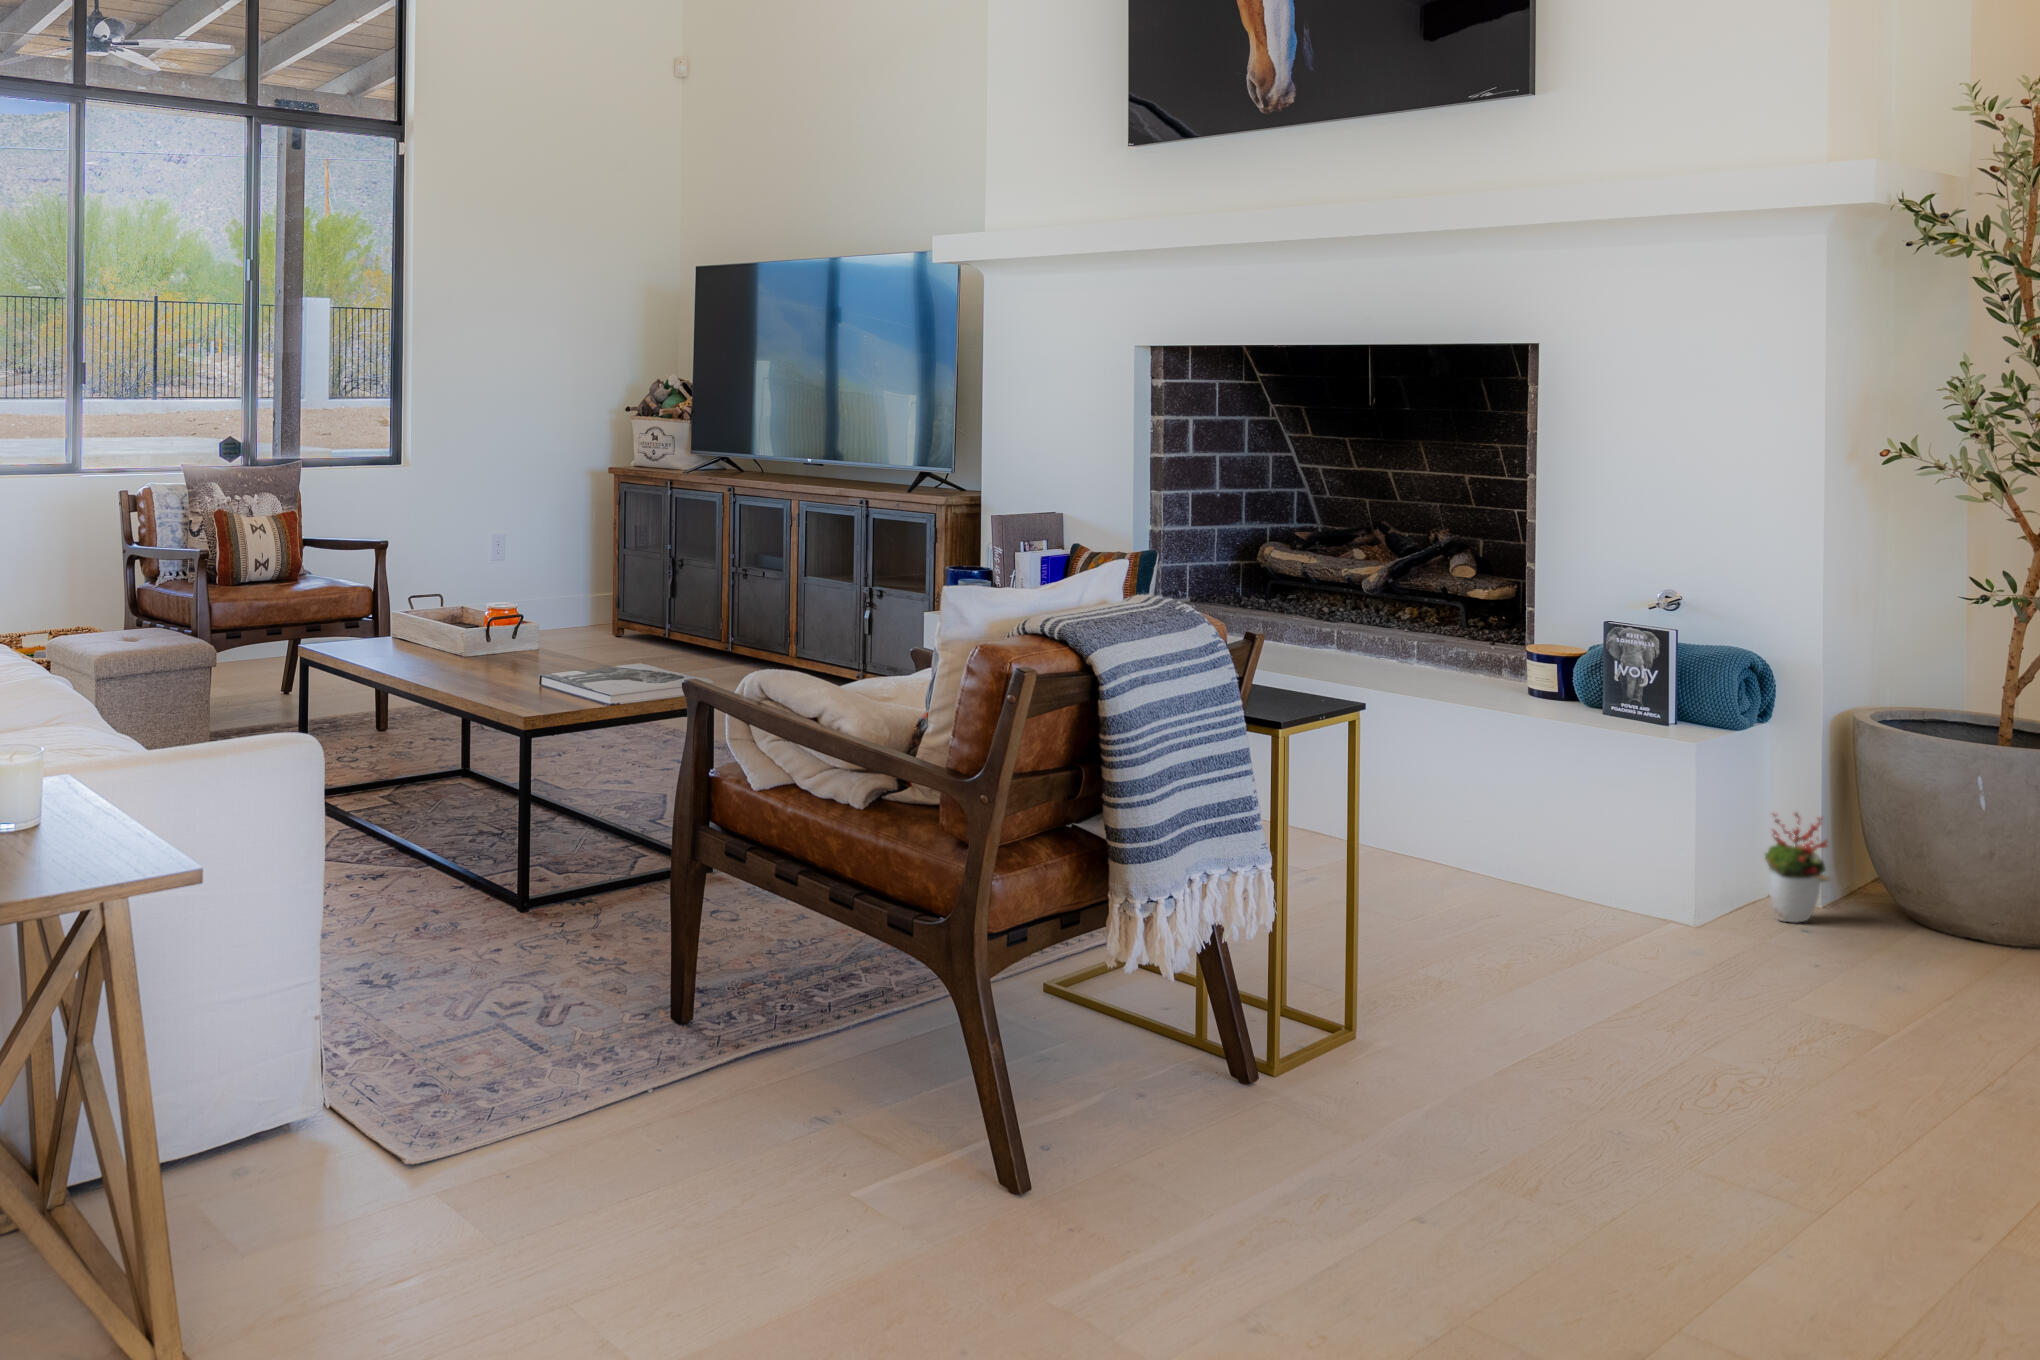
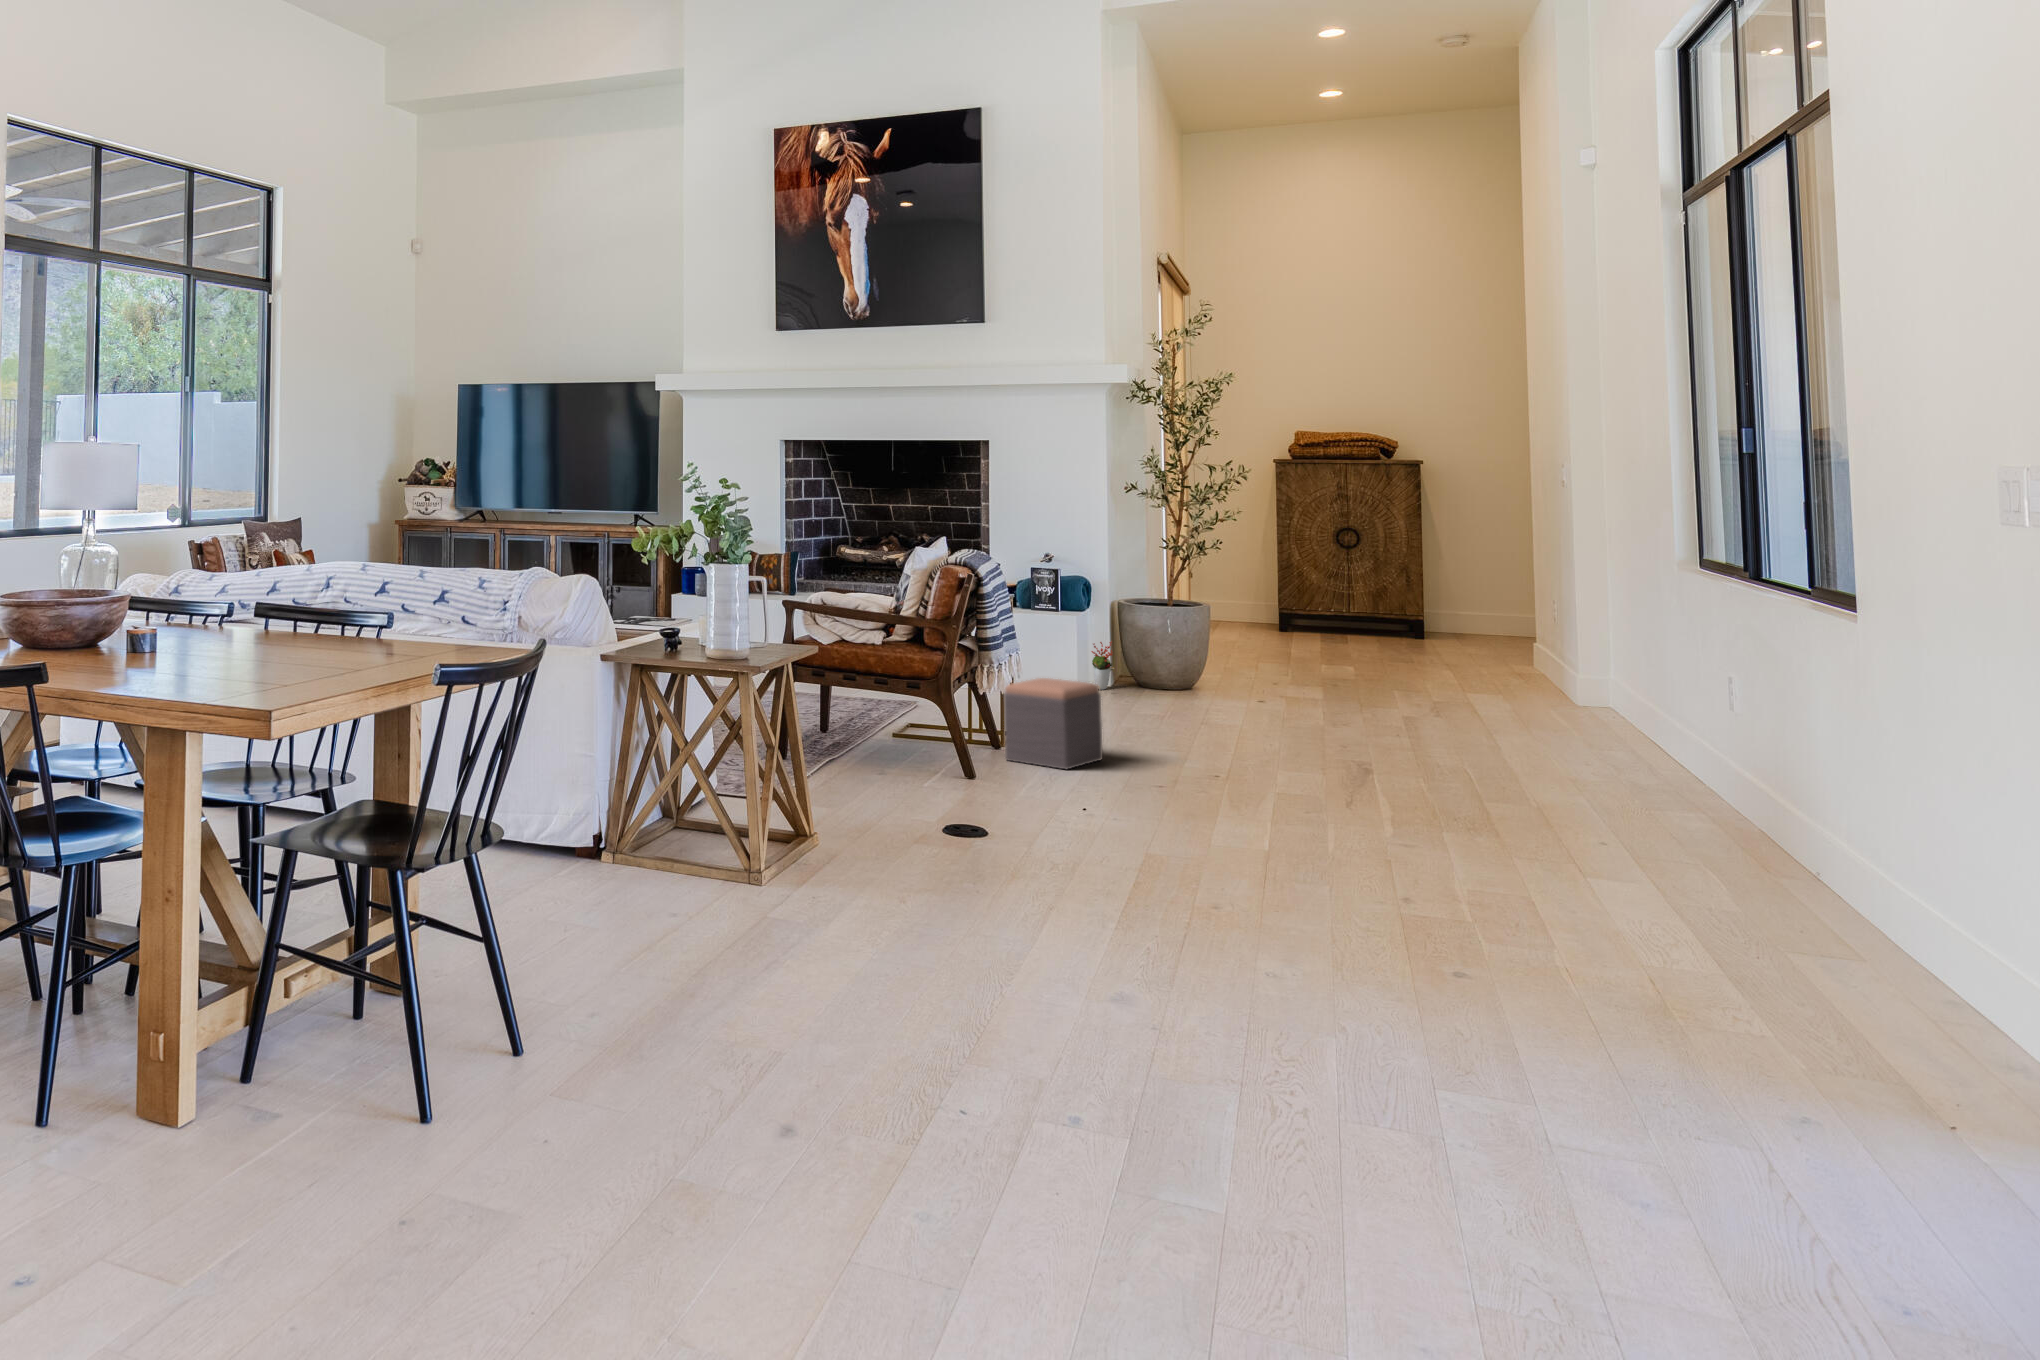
footstool: none [1165,945,1442,1232] -> present [1003,678,1103,769]

